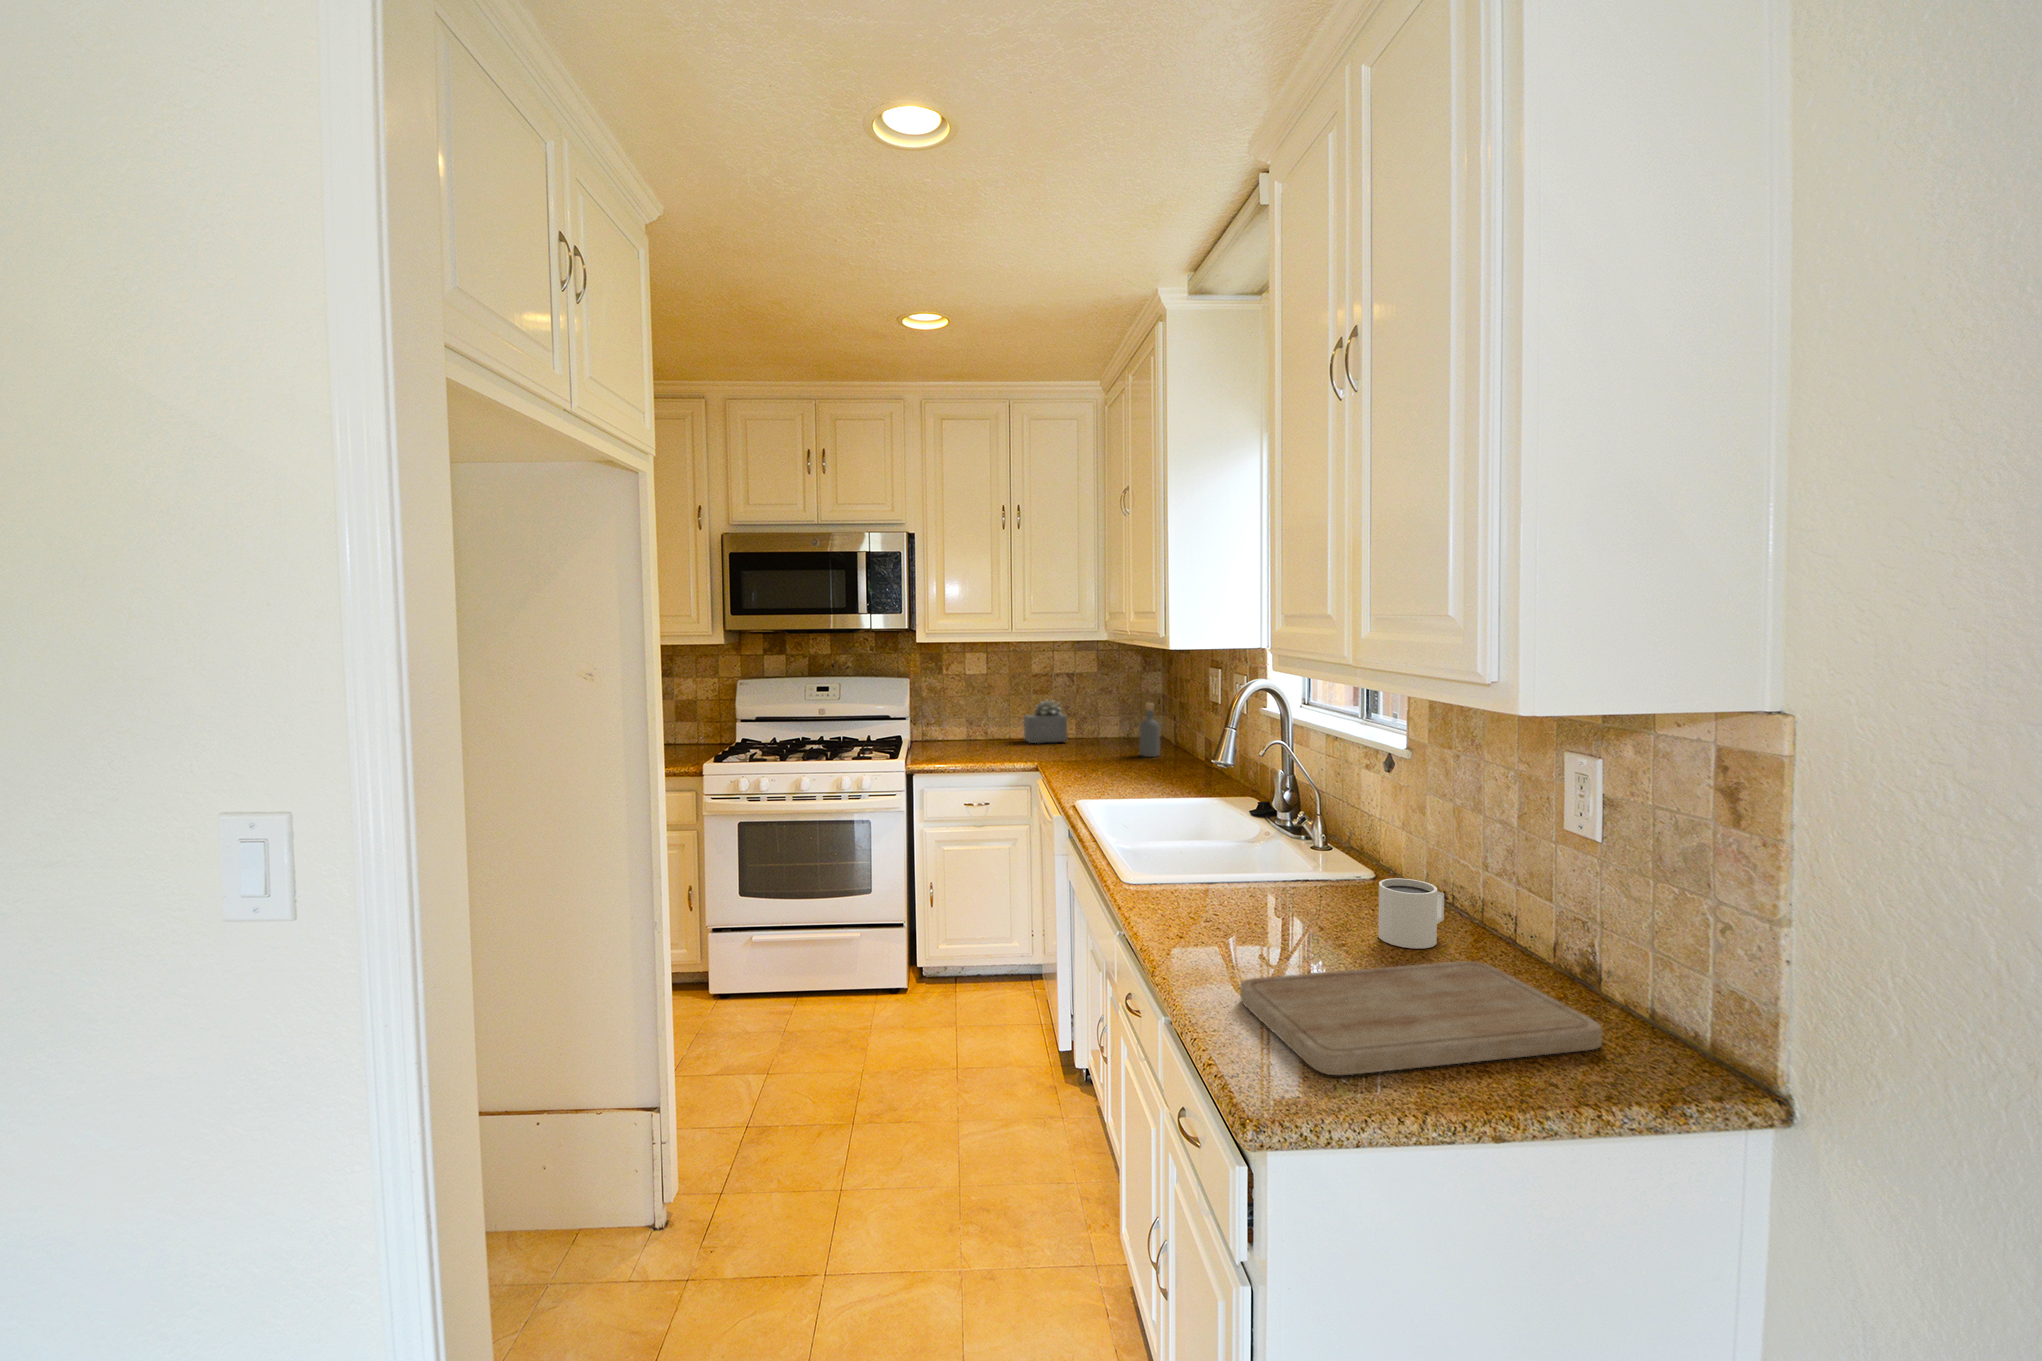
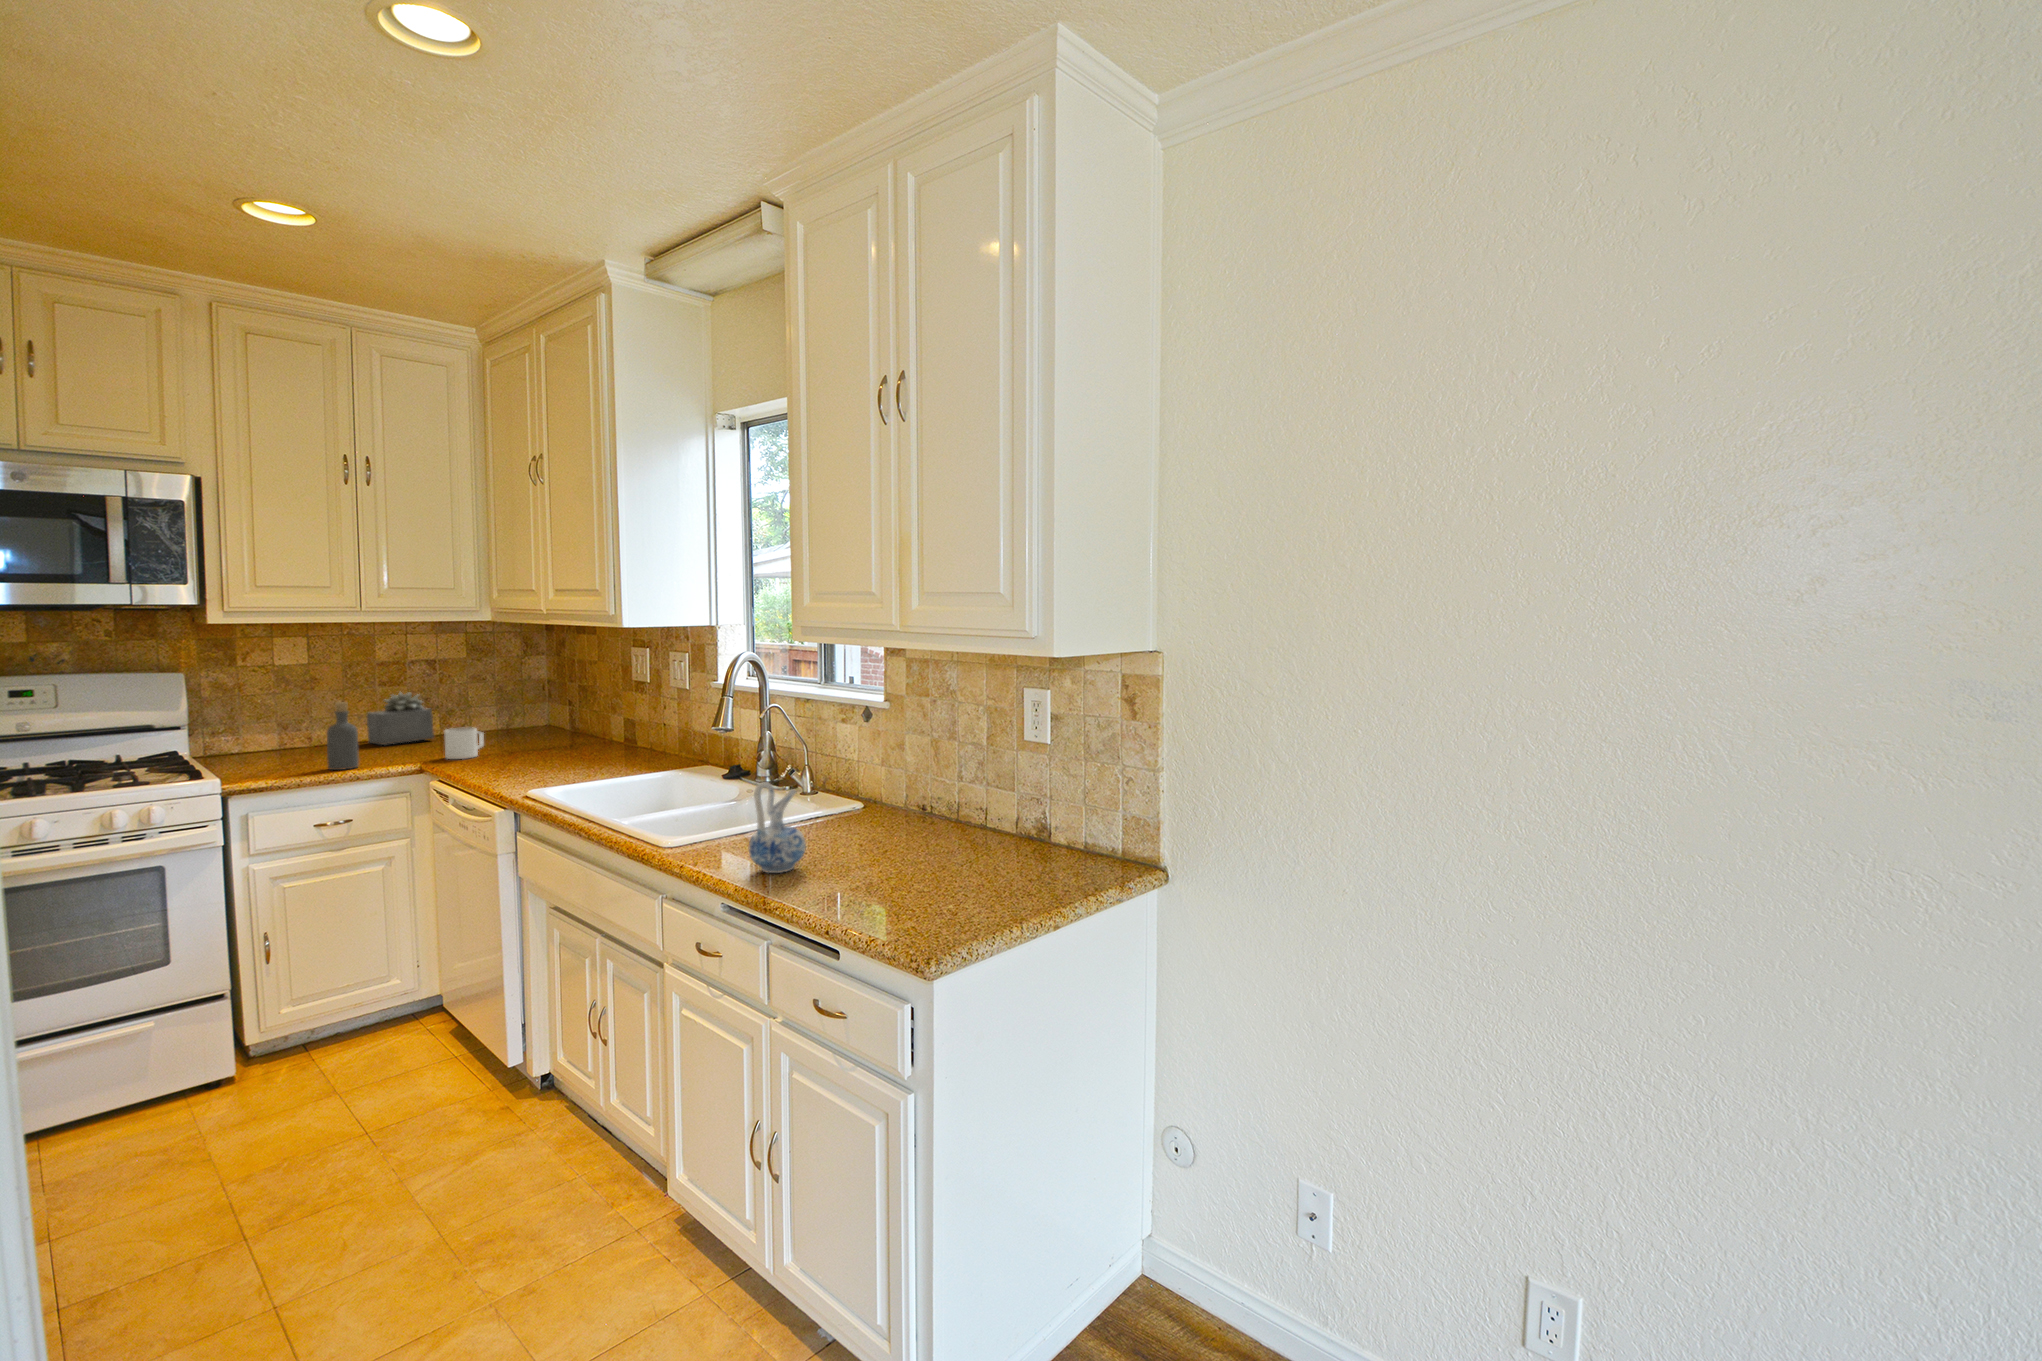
bottle: present [1139,703,1160,757] -> present [327,702,359,770]
ceramic pitcher: none [1166,833,1230,942] -> present [749,782,806,873]
mug: present [1378,878,1444,949] -> present [444,727,484,759]
cutting board: present [1240,961,1602,1075] -> none [855,839,1074,922]

